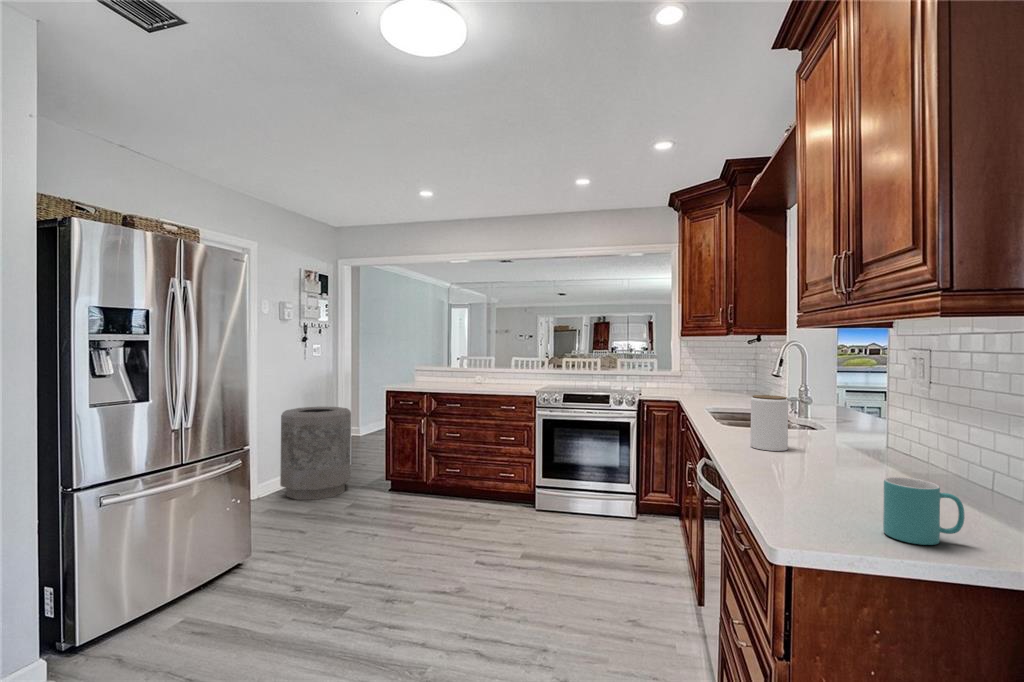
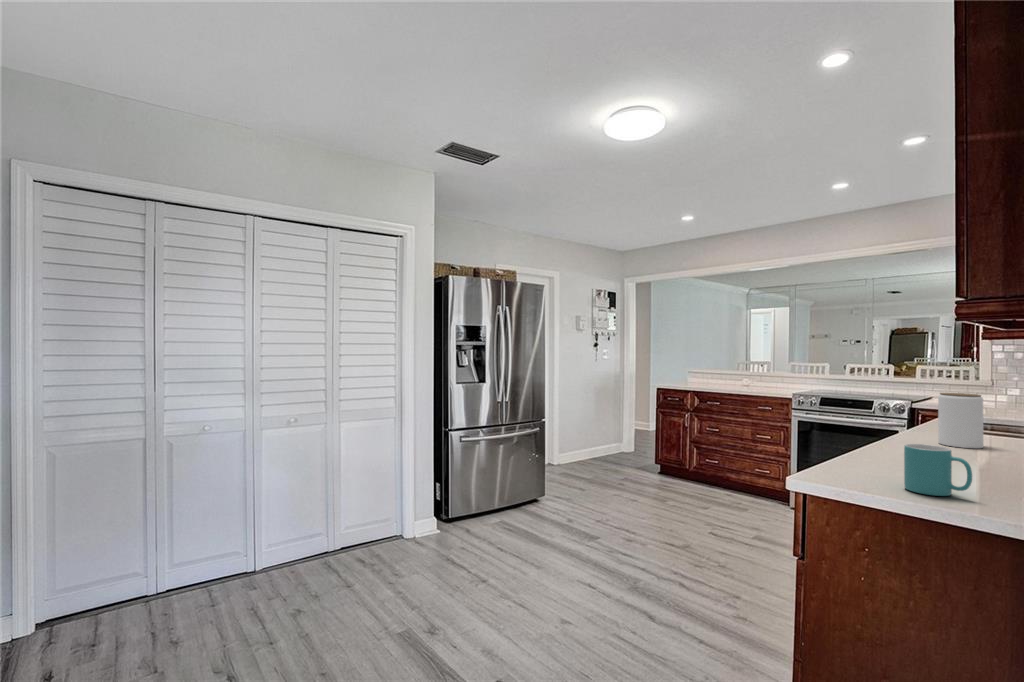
trash can: present [280,407,351,500] -> none [575,399,628,471]

